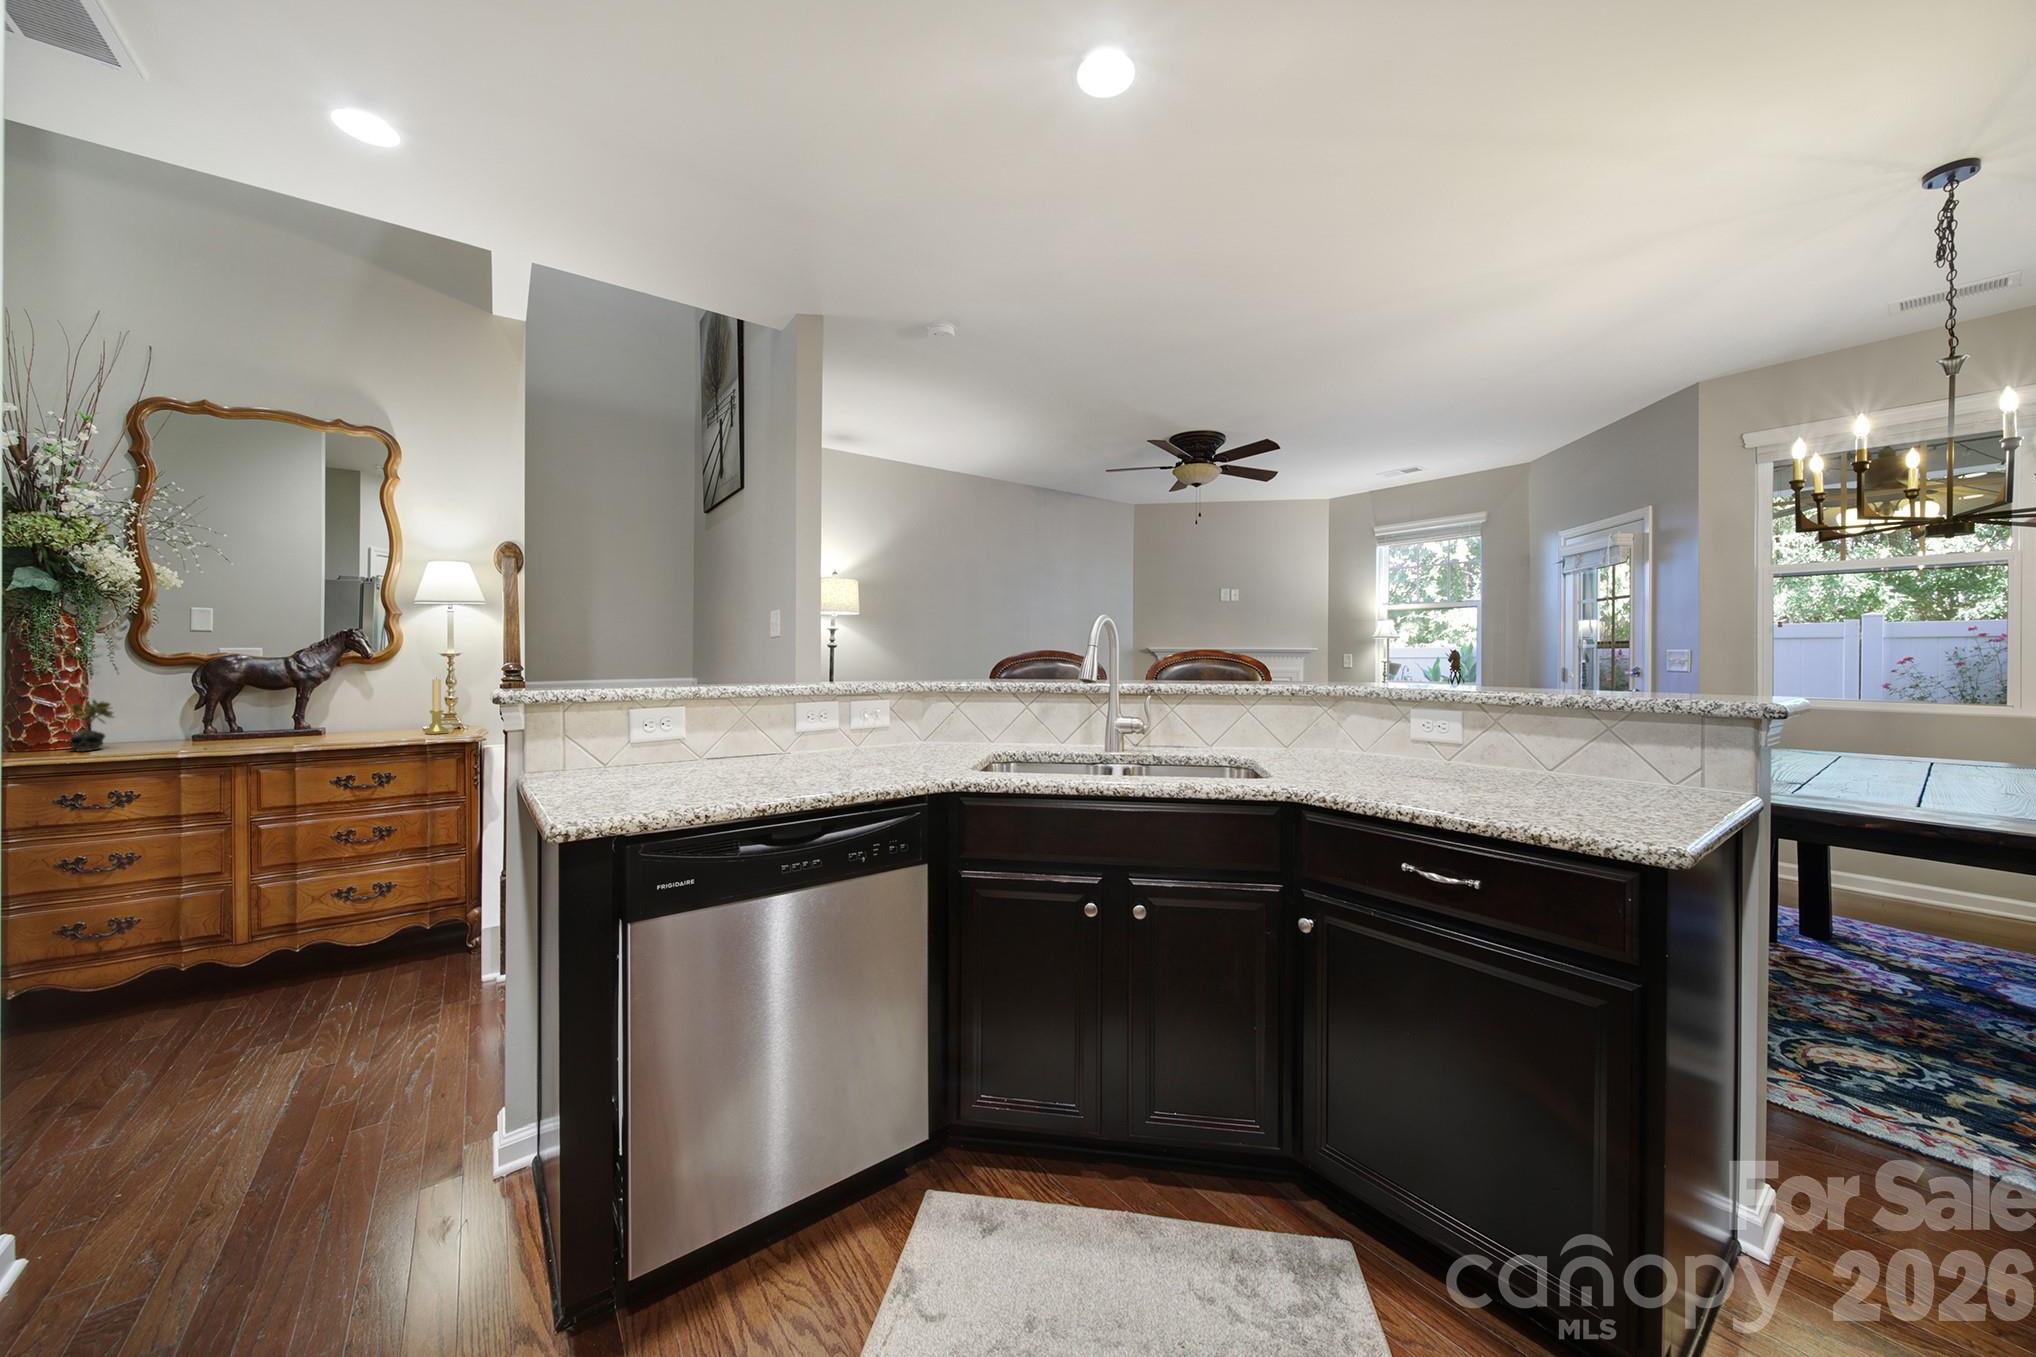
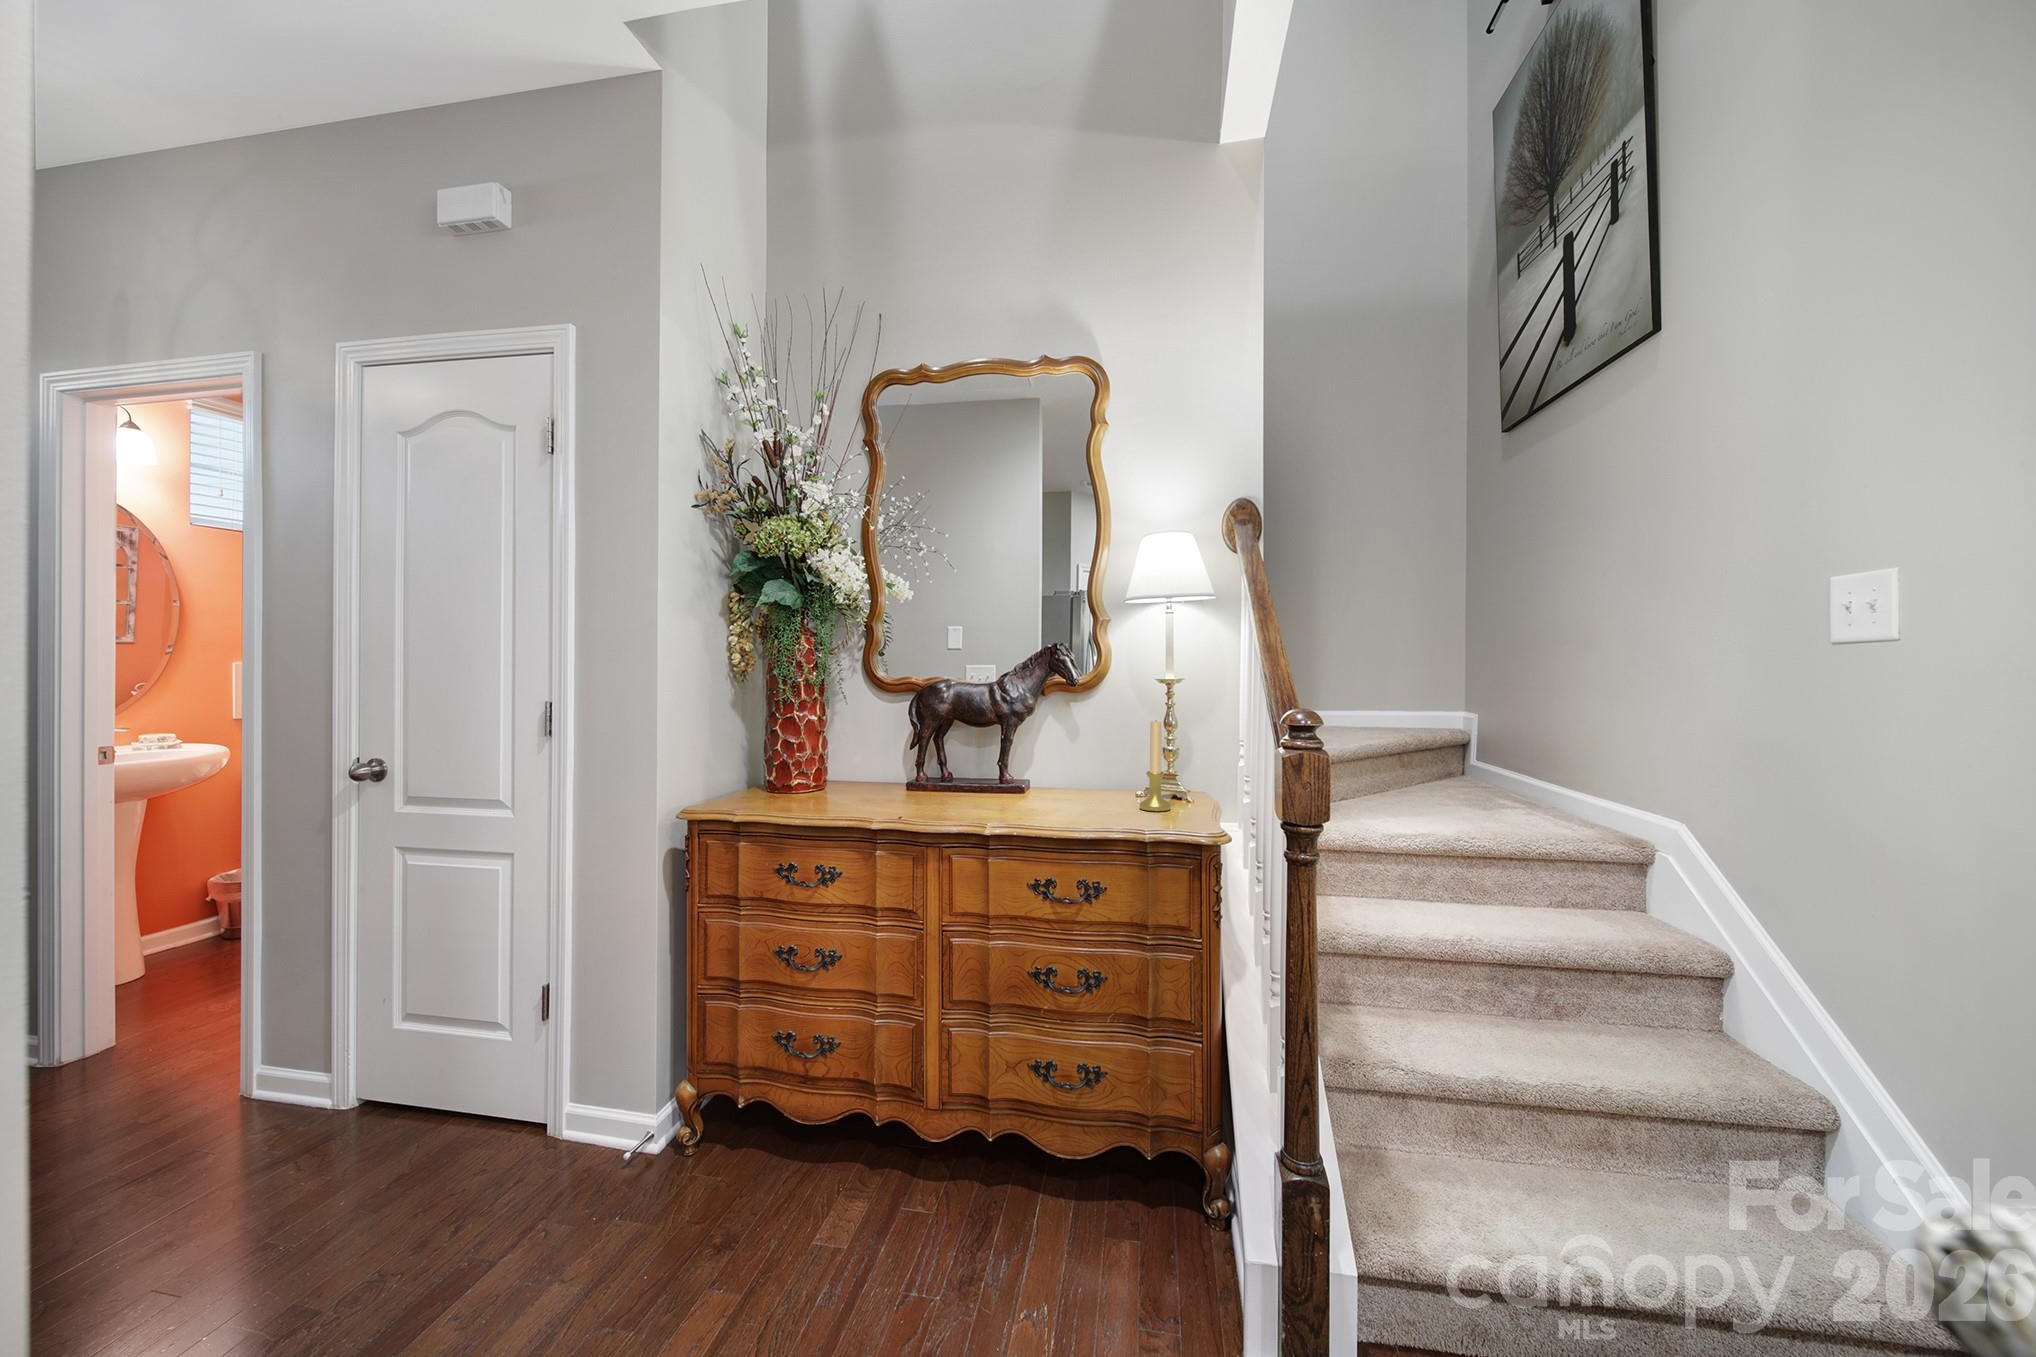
succulent plant: present [69,700,114,751] -> none [790,739,832,806]

